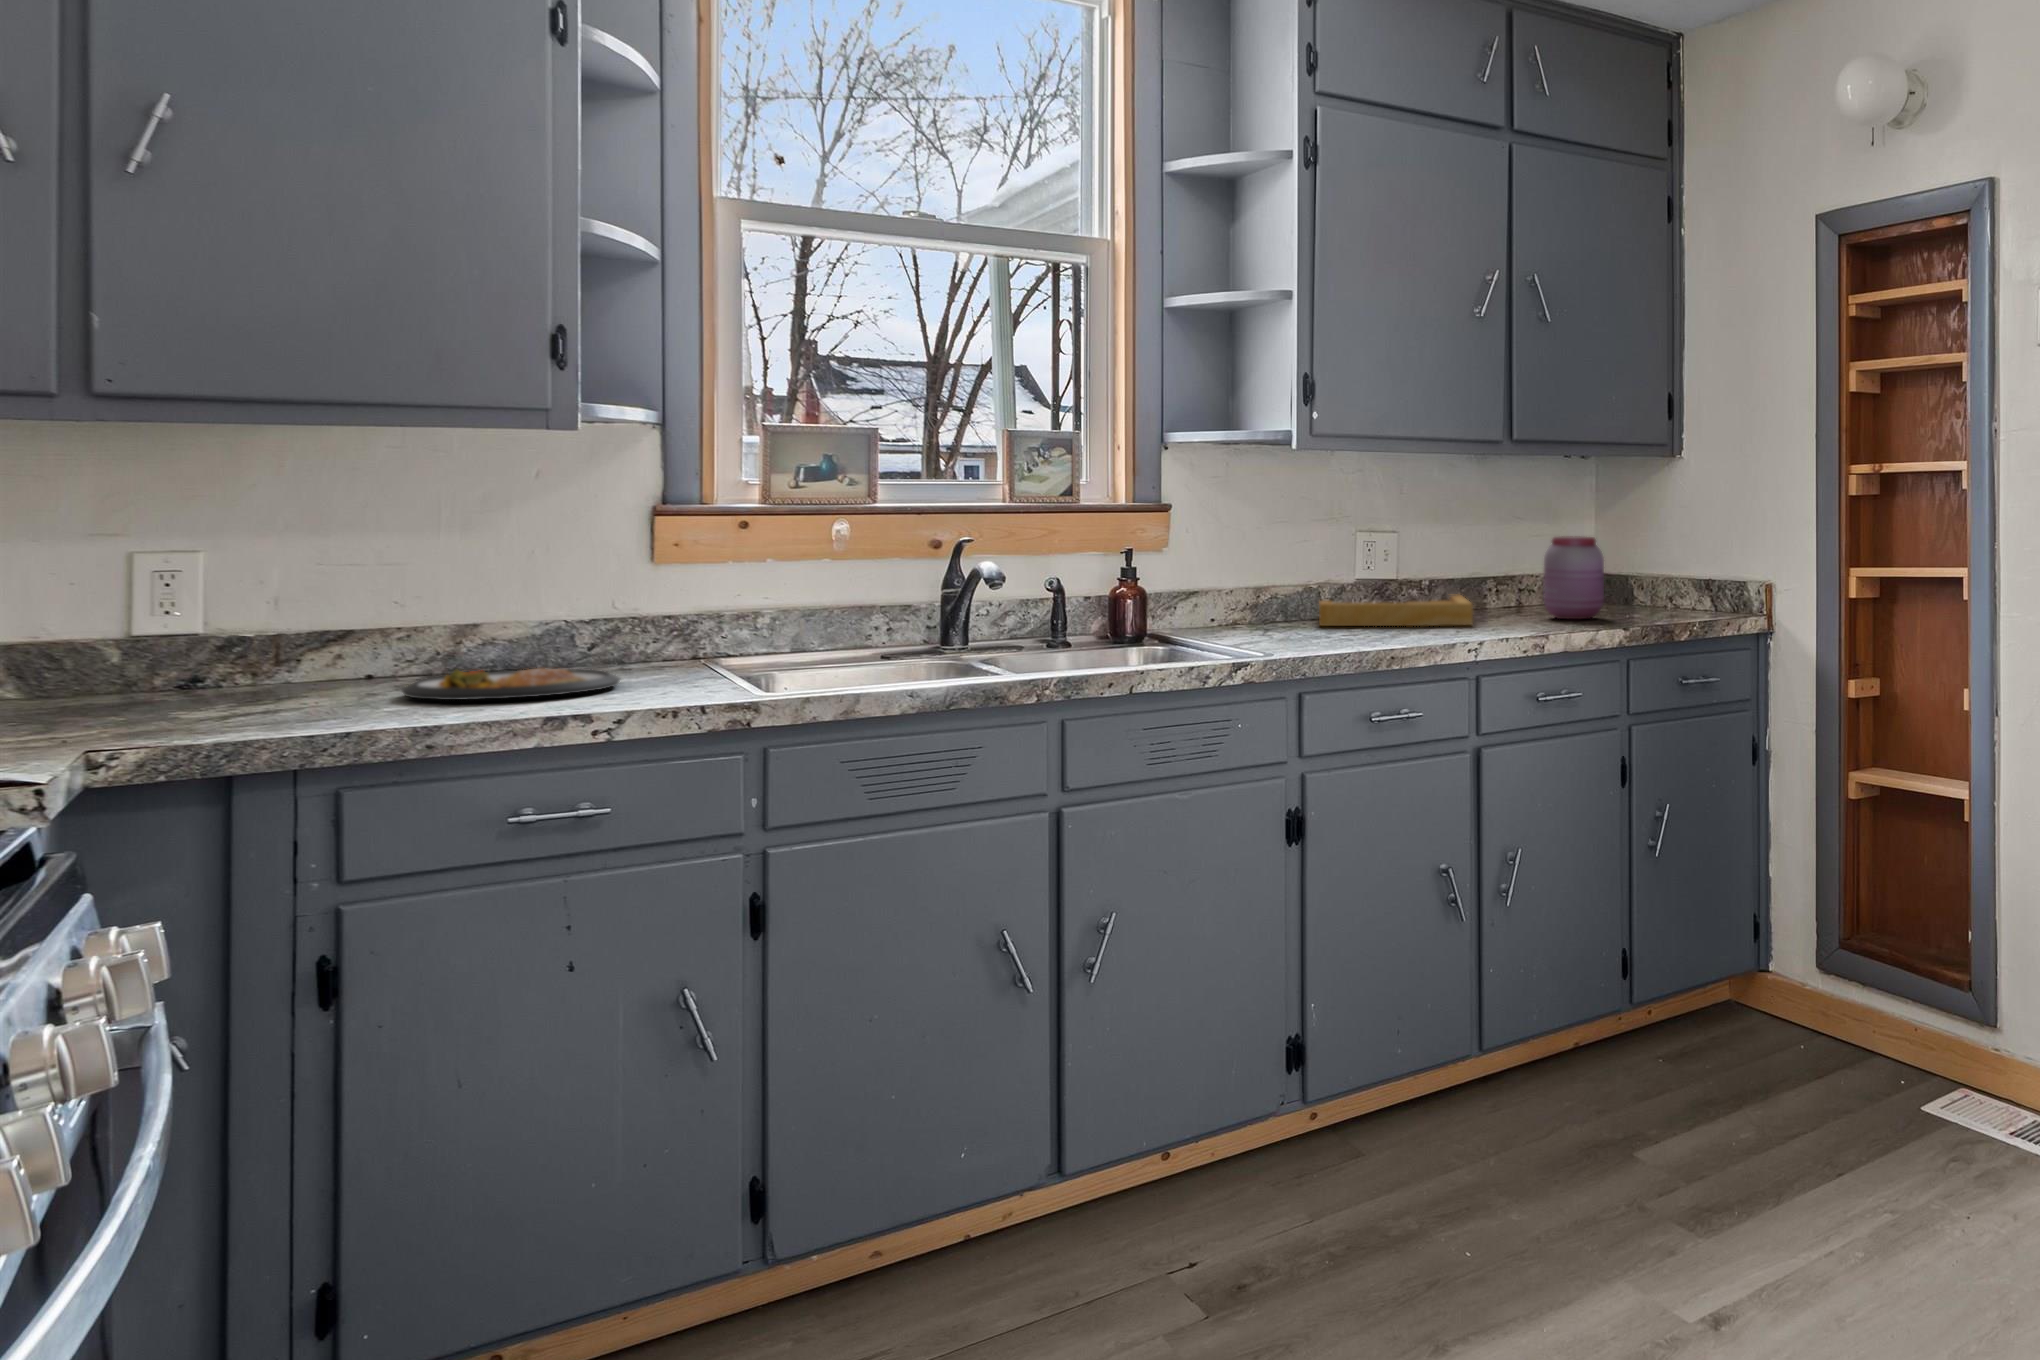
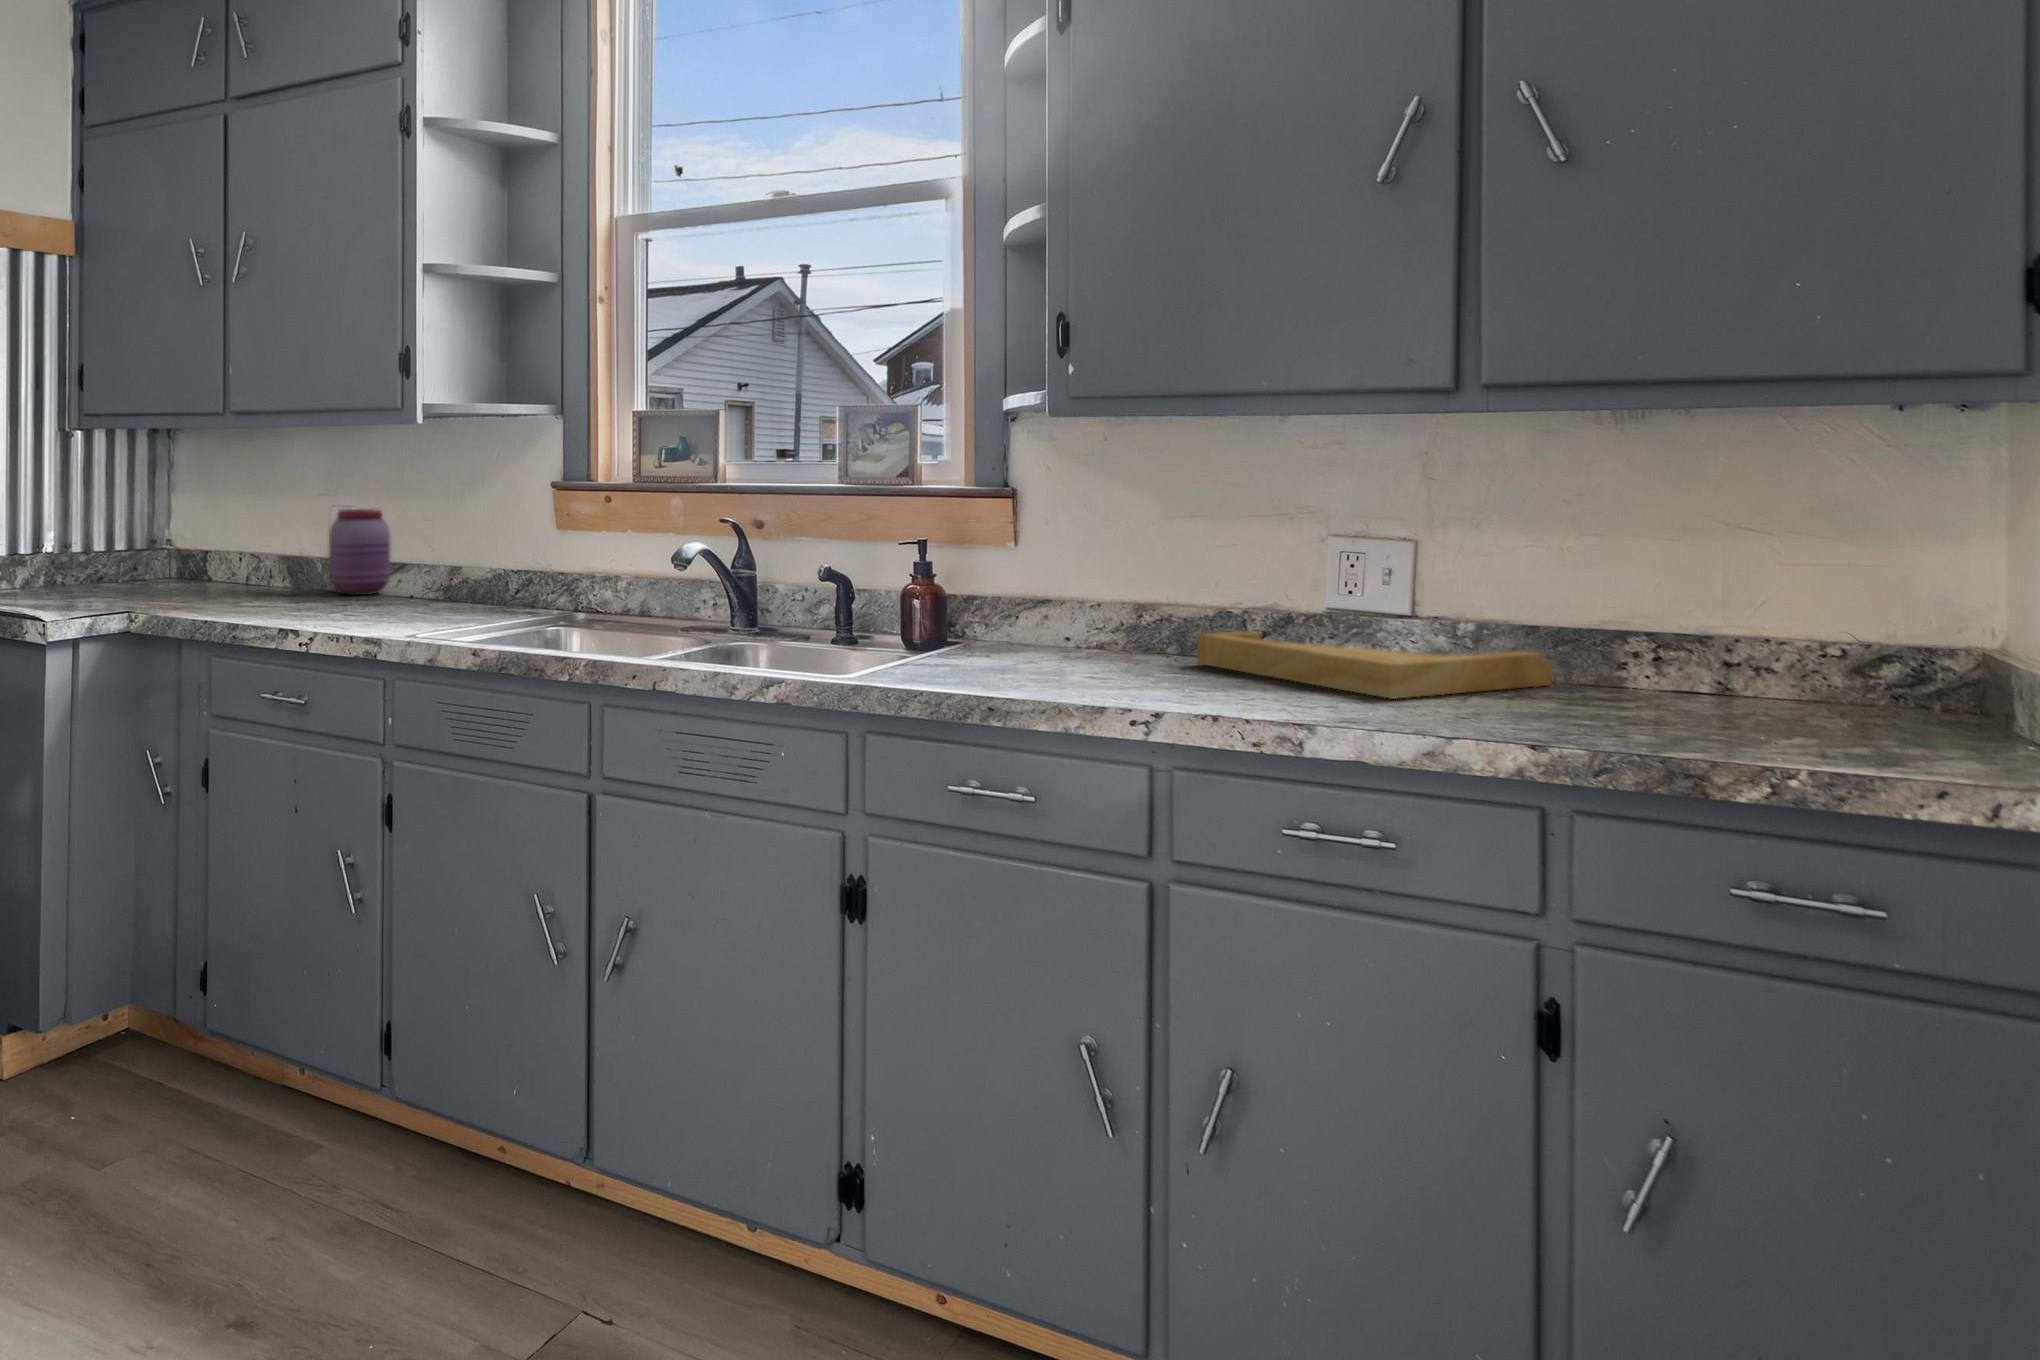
jar: present [1543,536,1604,619] -> present [329,509,391,595]
dish: present [402,668,620,700] -> none [320,592,450,617]

